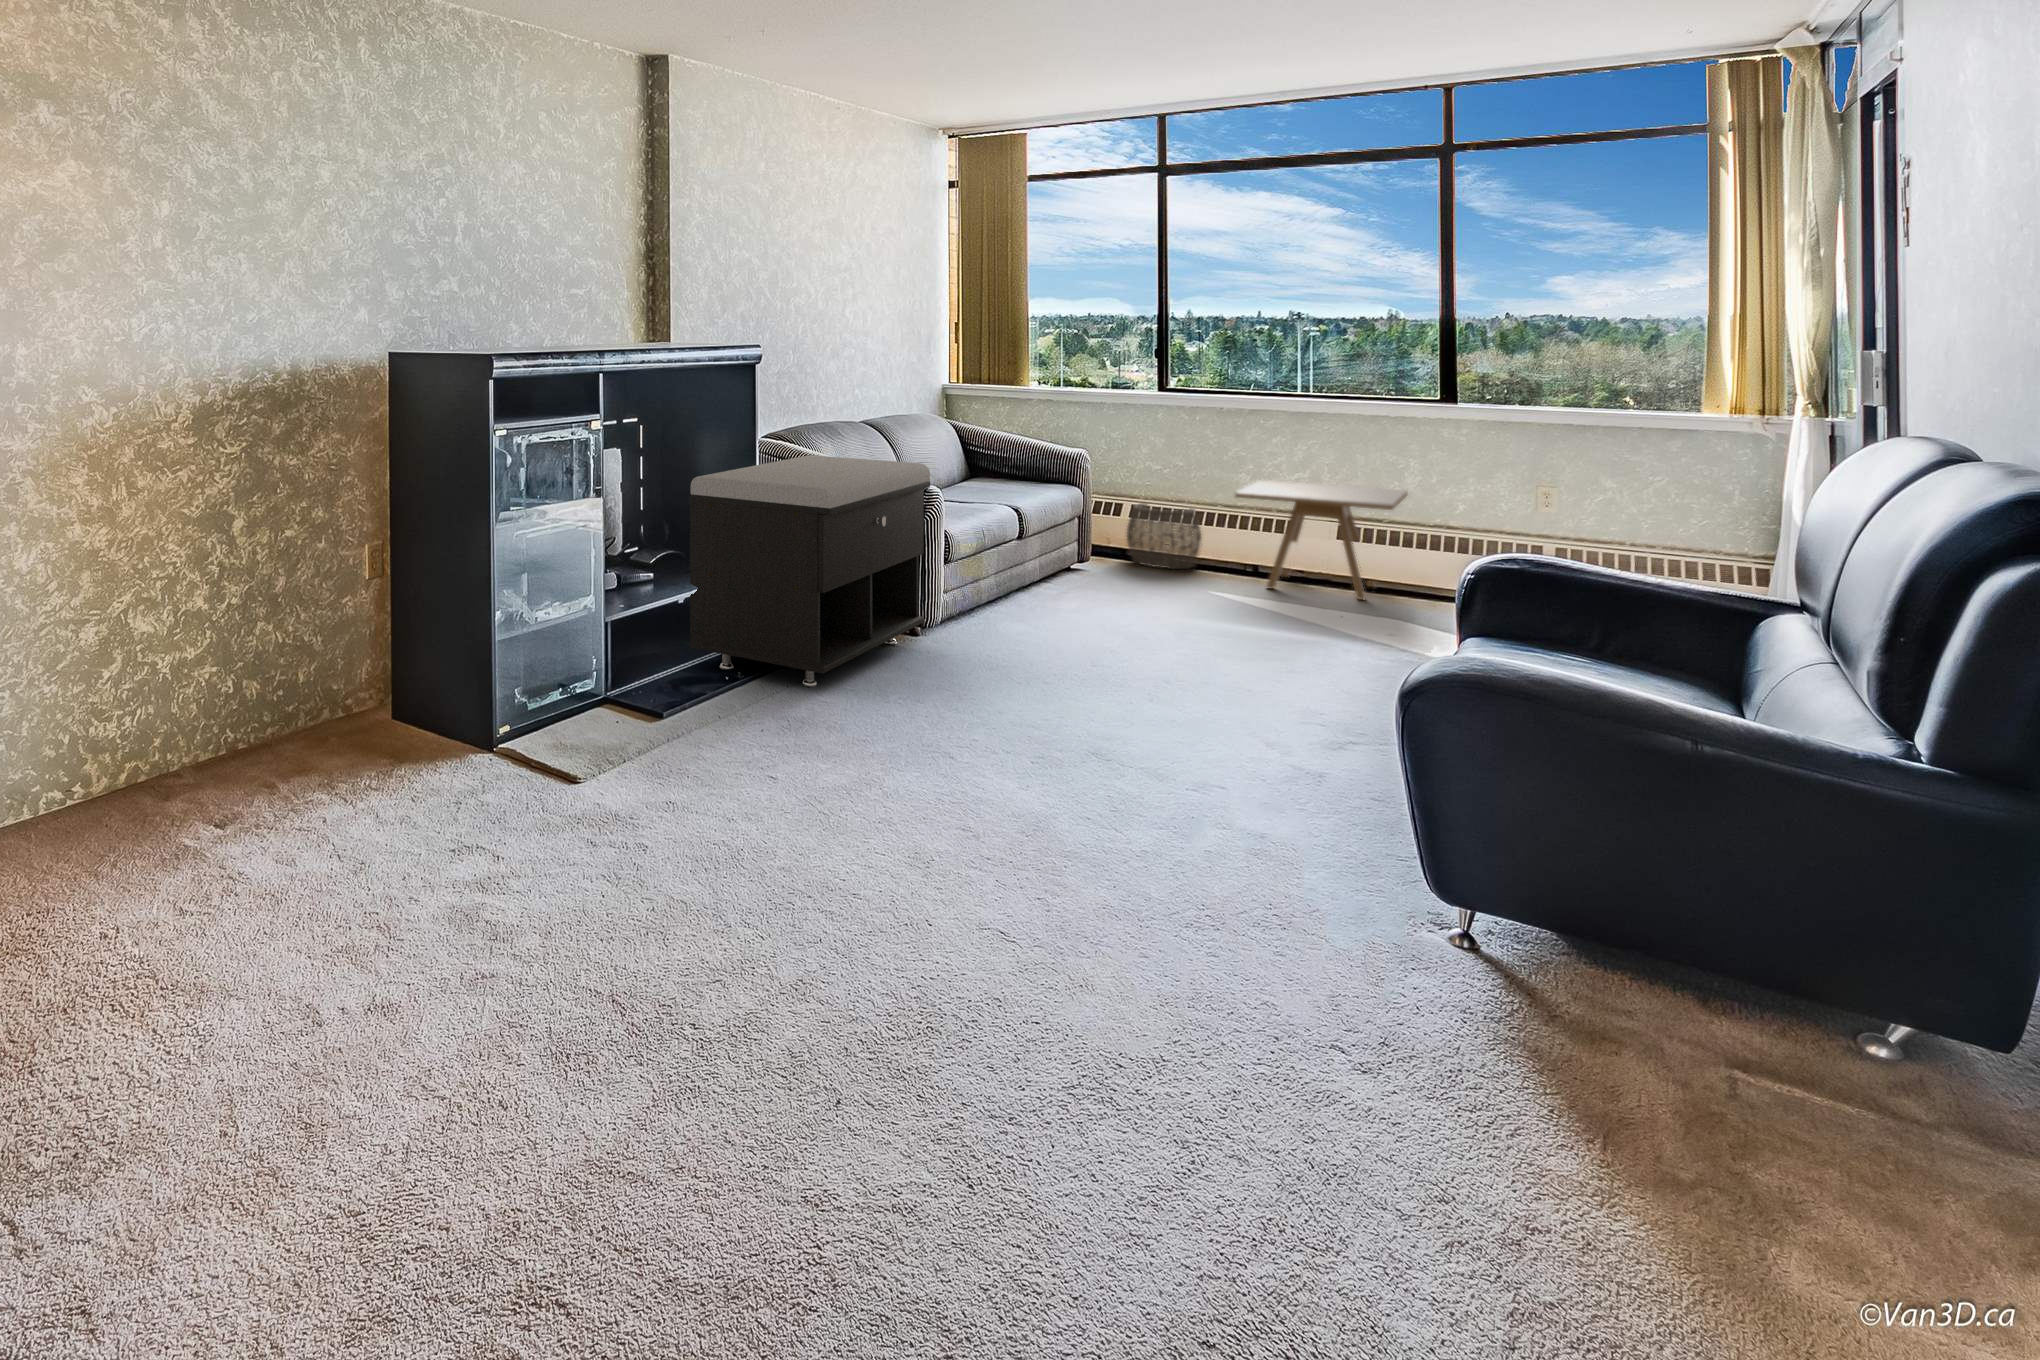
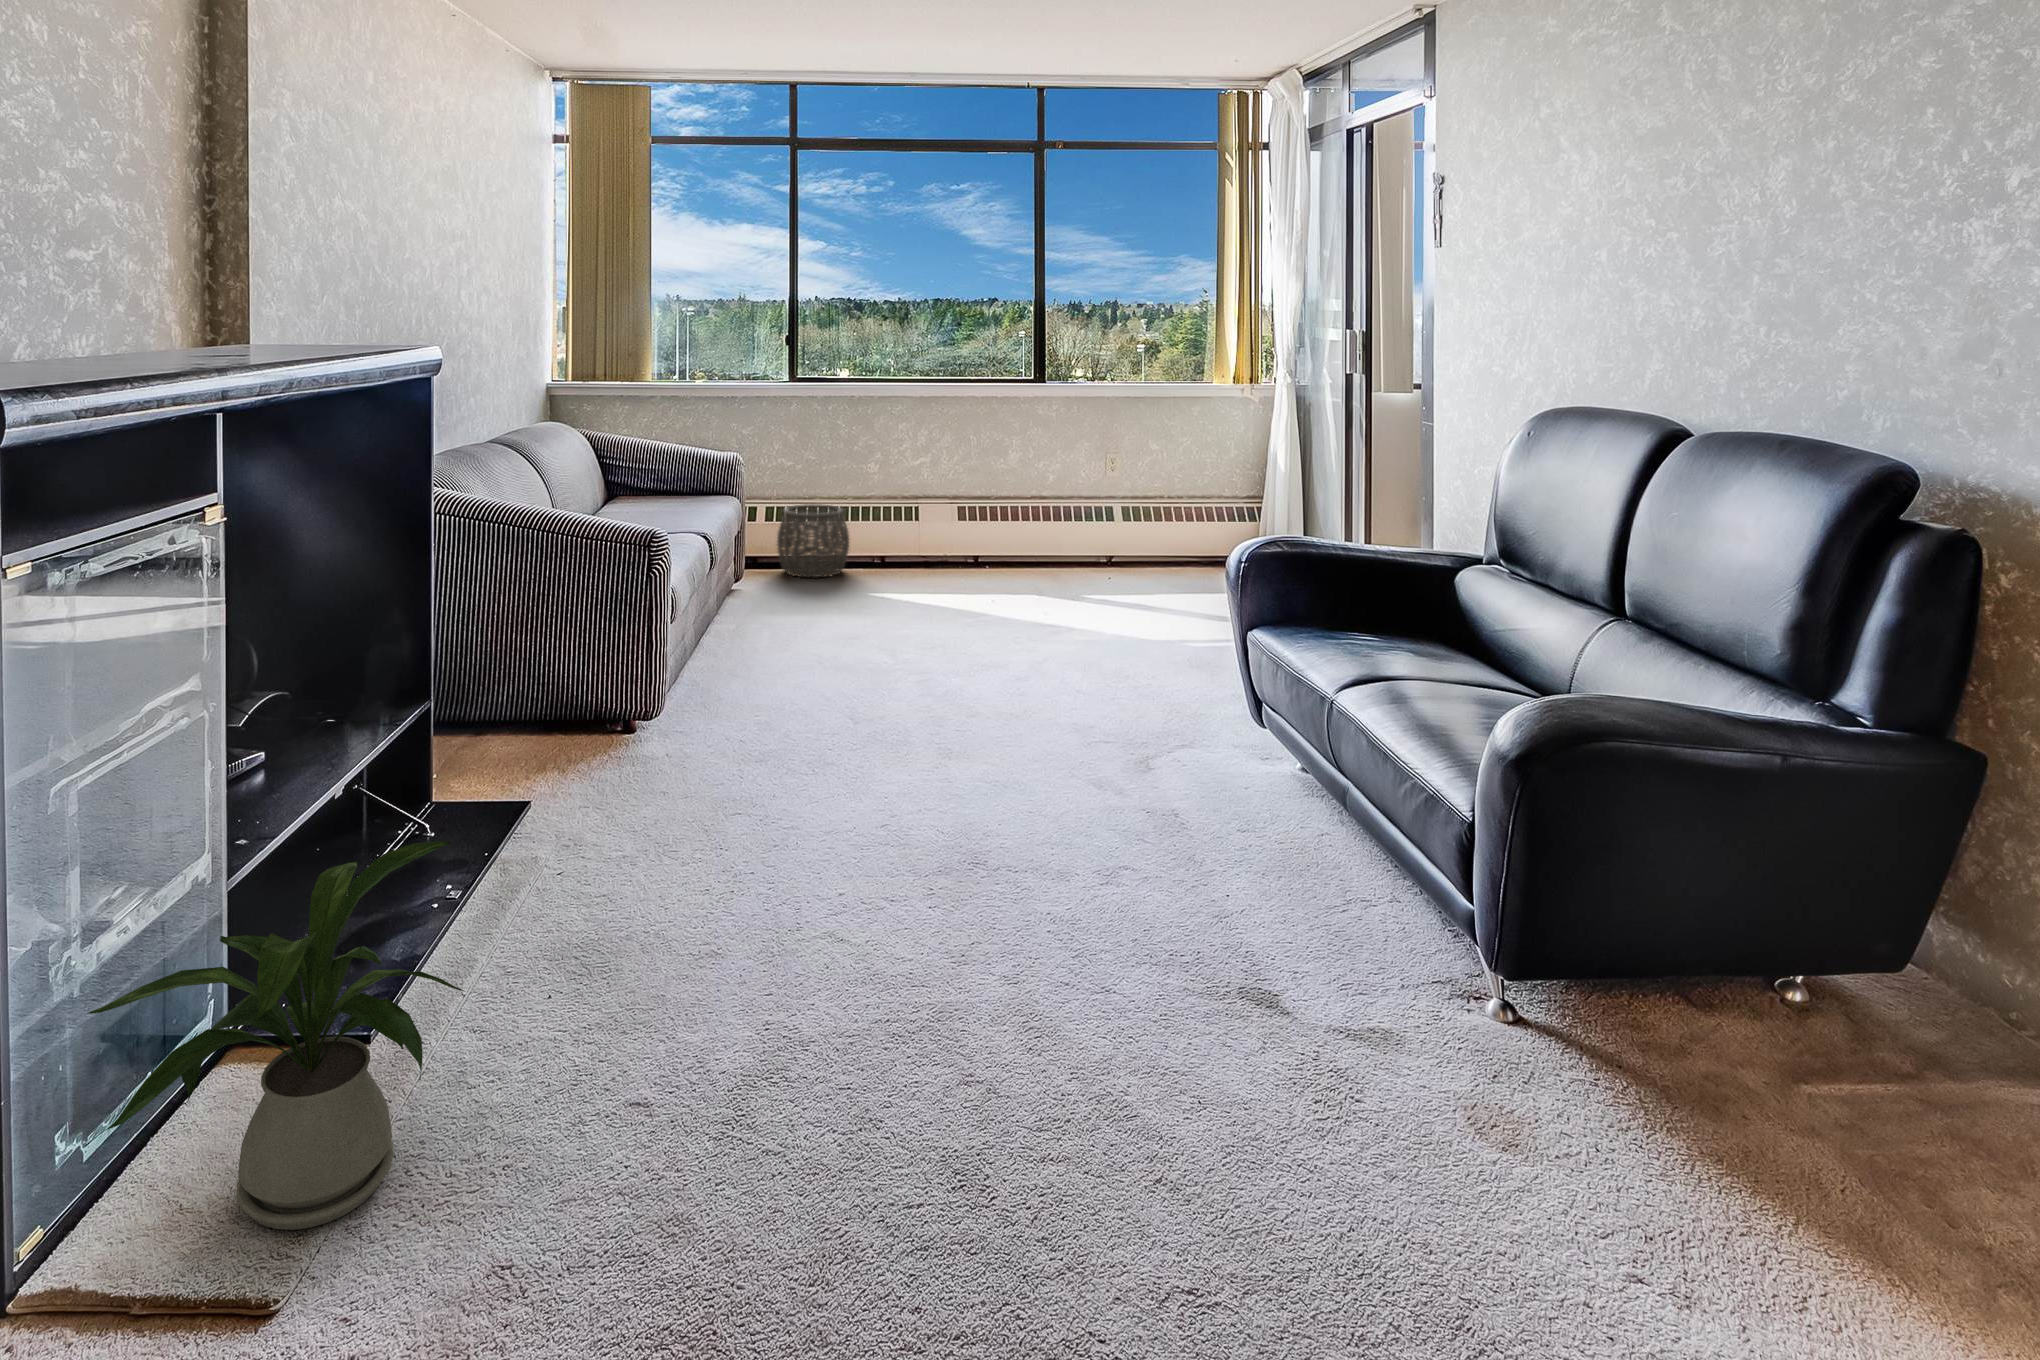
storage bench: present [690,455,930,687] -> none [359,505,676,894]
side table: present [1235,480,1408,600] -> none [898,471,1039,590]
house plant: none [531,588,700,750] -> present [87,841,464,1230]

